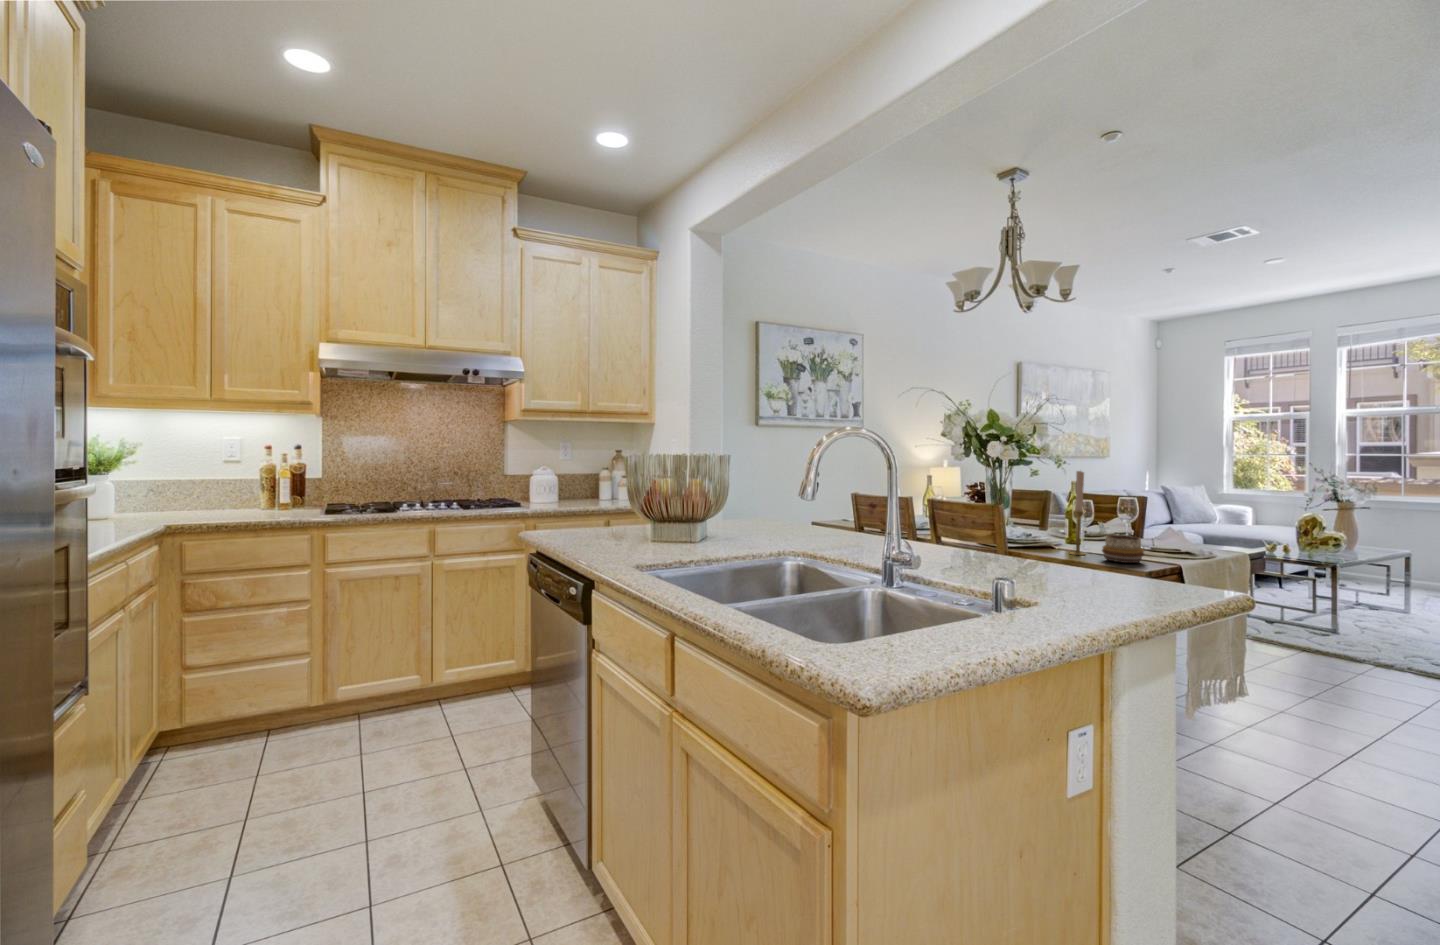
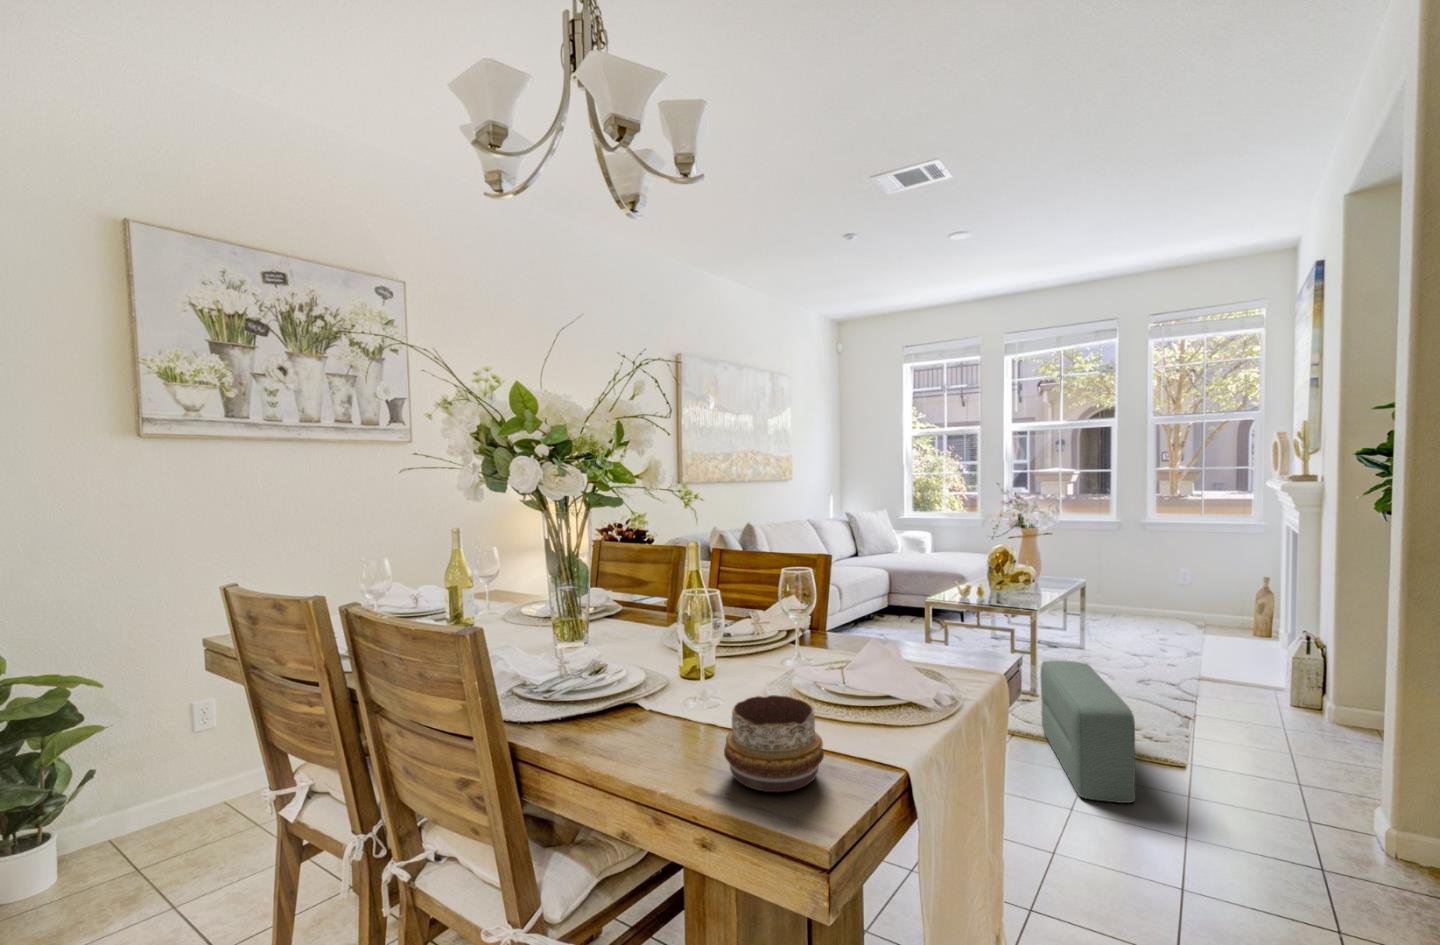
candlestick: present [1071,471,1085,555] -> none [661,523,699,751]
pouf: none [1324,595,1392,684] -> present [1040,660,1135,803]

